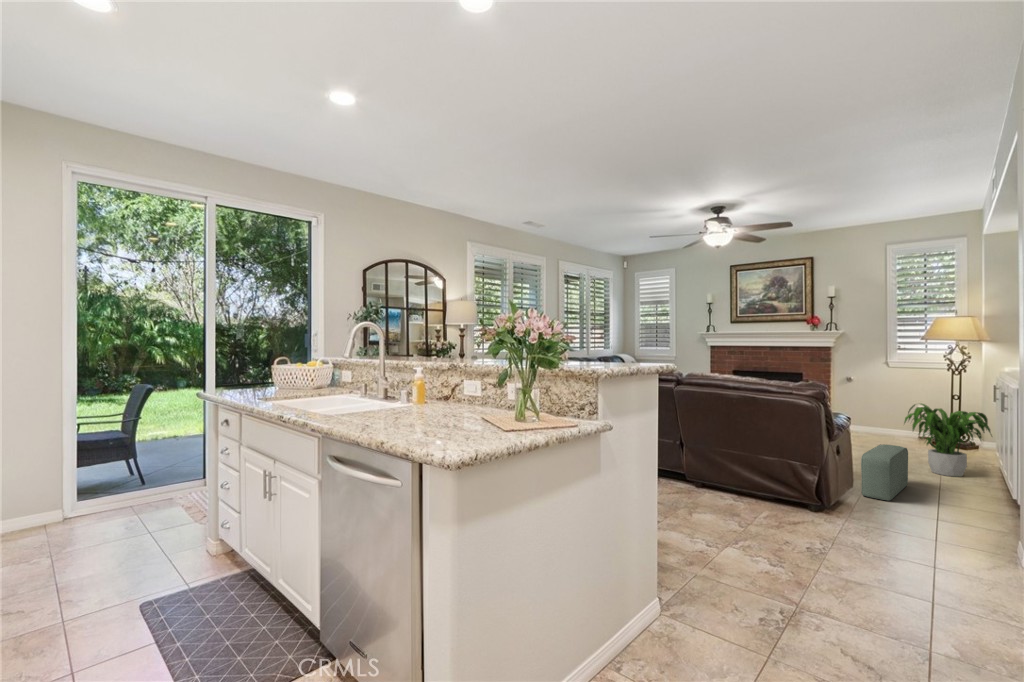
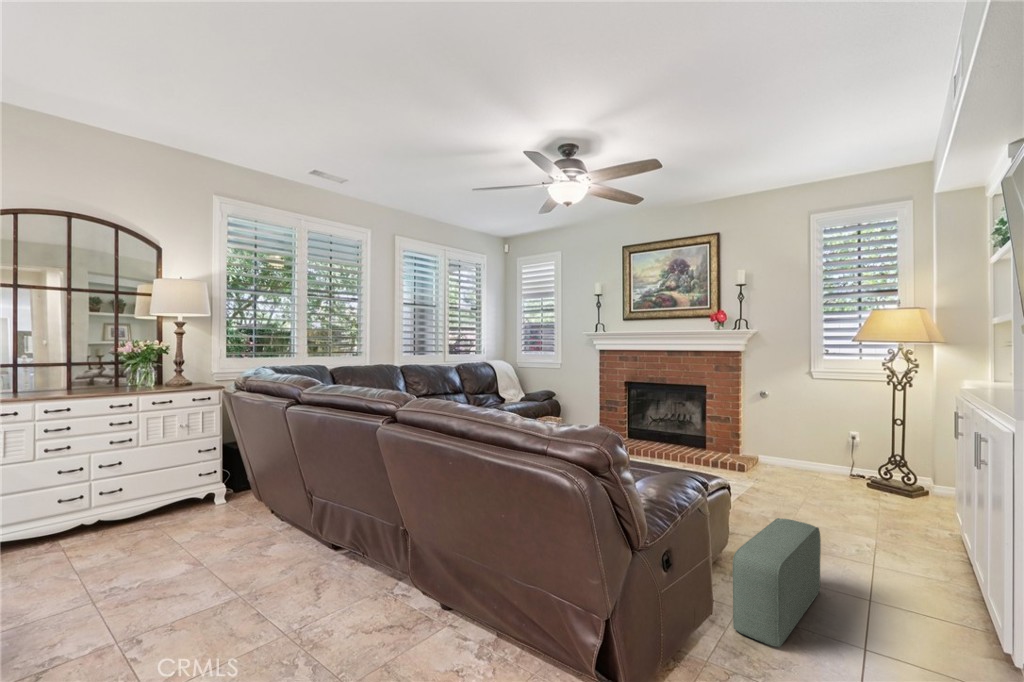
potted plant: present [904,403,992,477] -> none [820,439,957,564]

